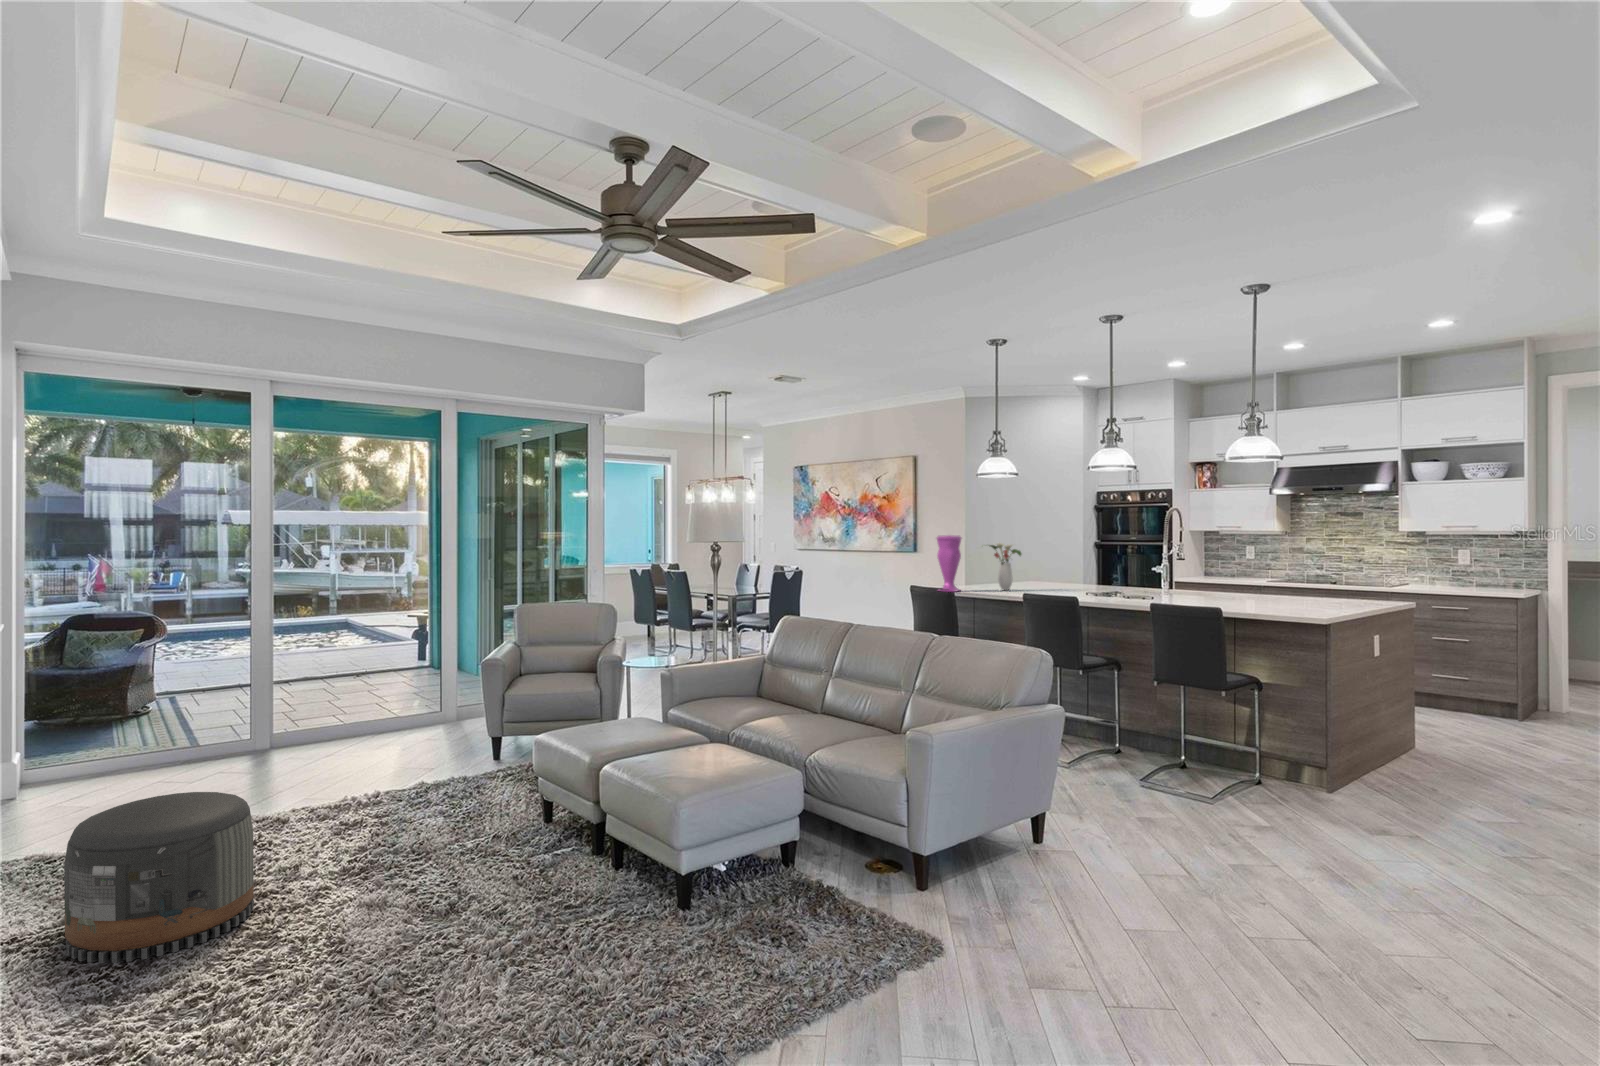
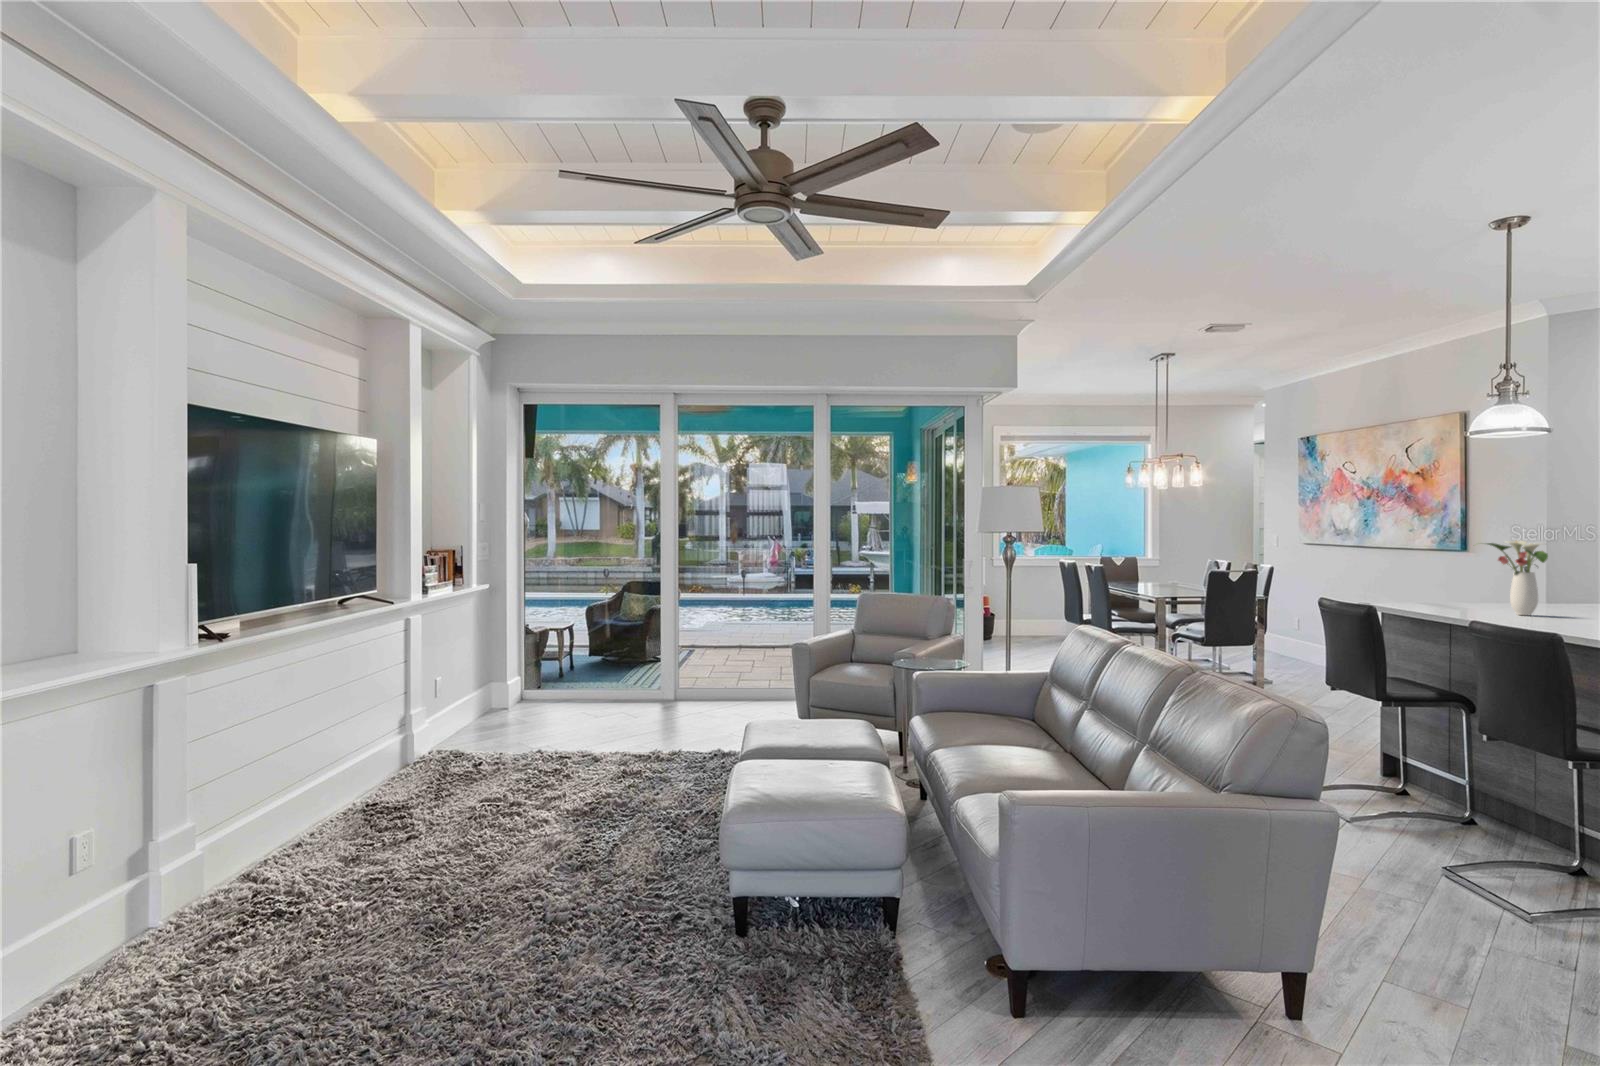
vase: present [937,535,962,592] -> none [1382,528,1434,611]
pouf: present [64,792,254,963] -> none [377,722,502,842]

